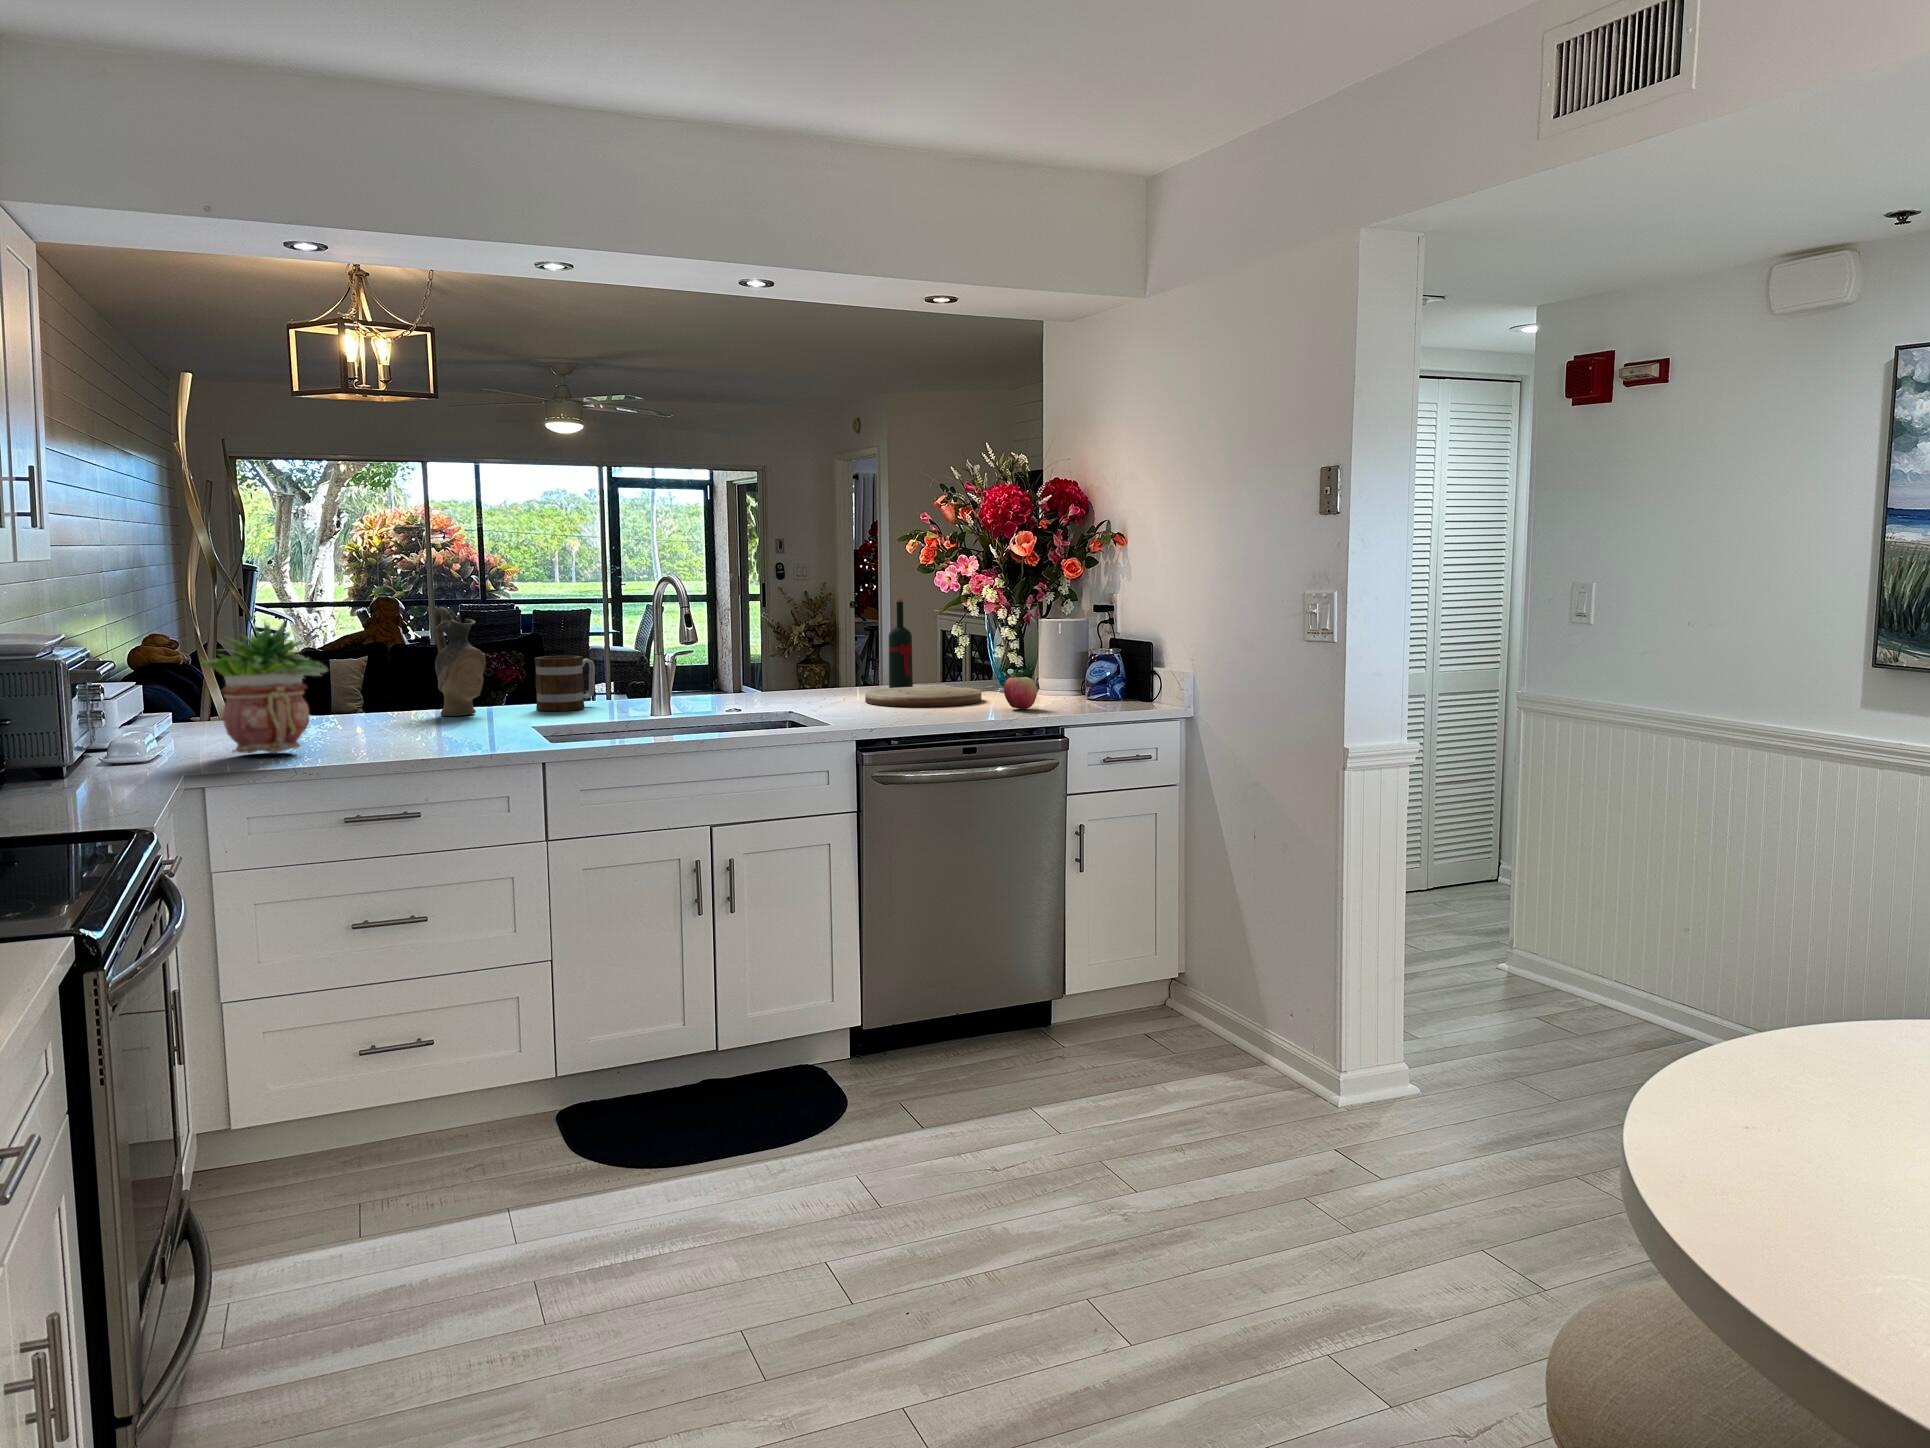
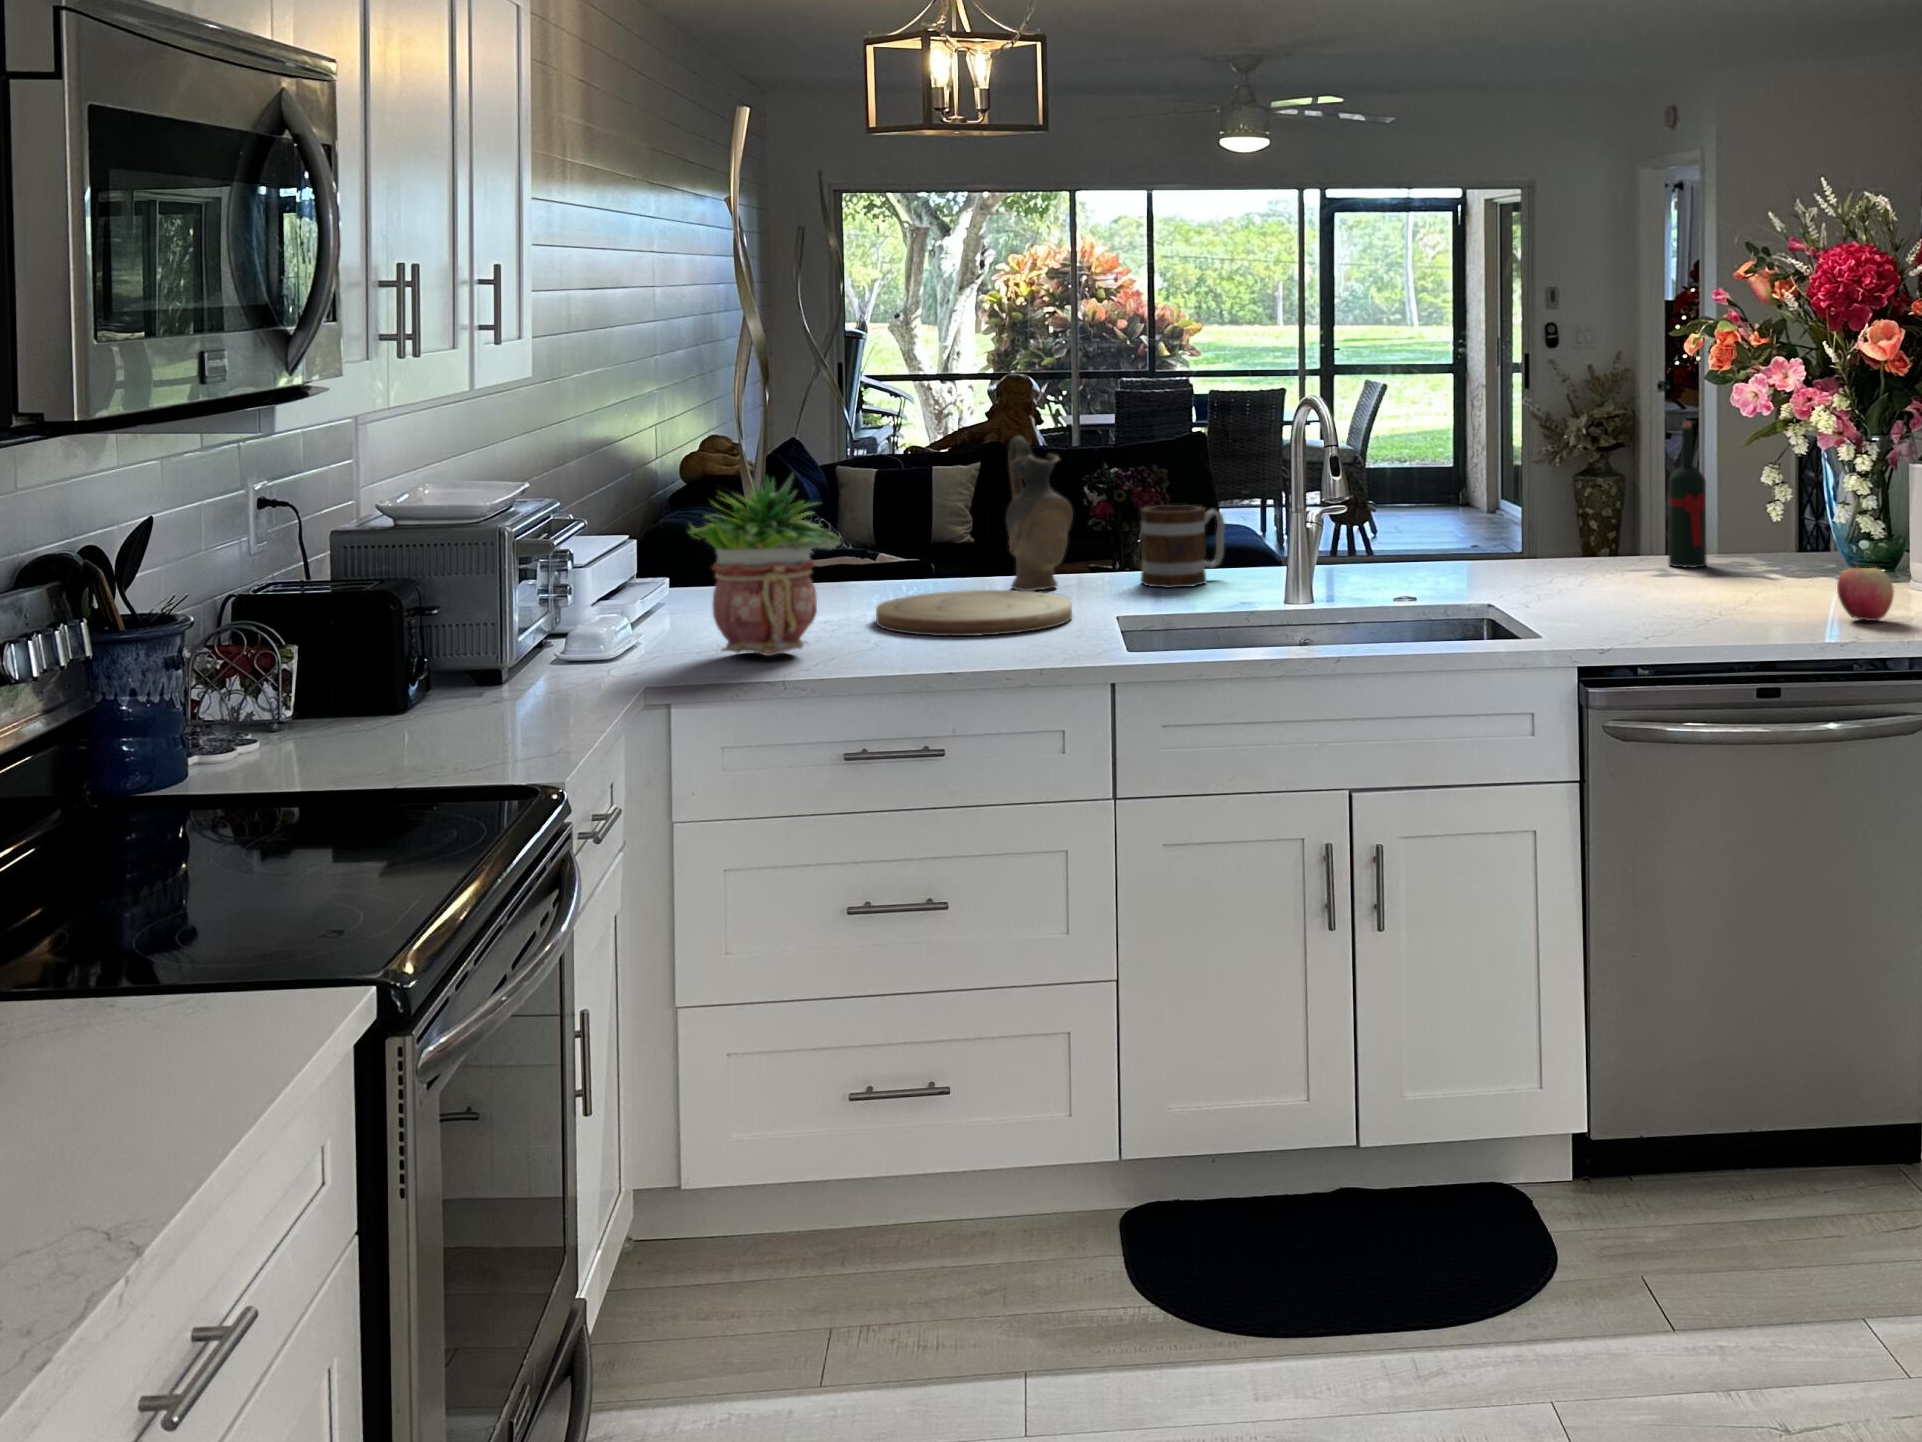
cutting board: present [865,687,982,707] -> present [876,590,1072,636]

